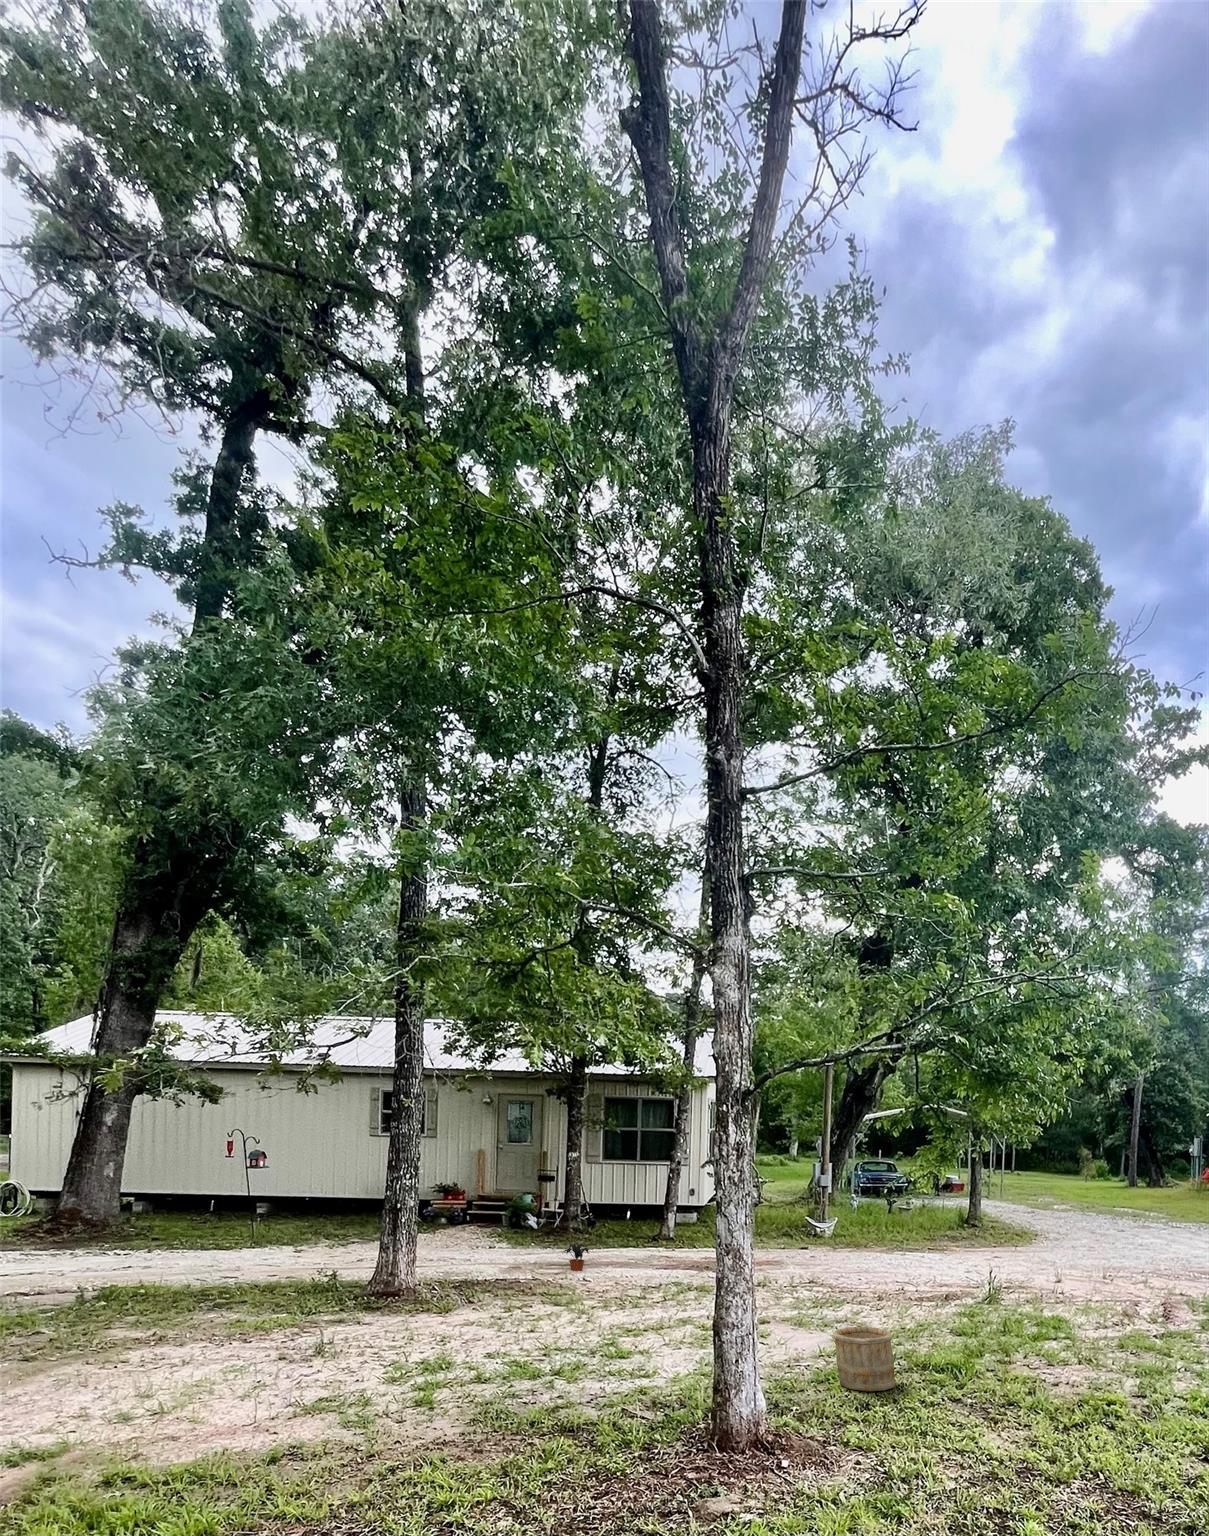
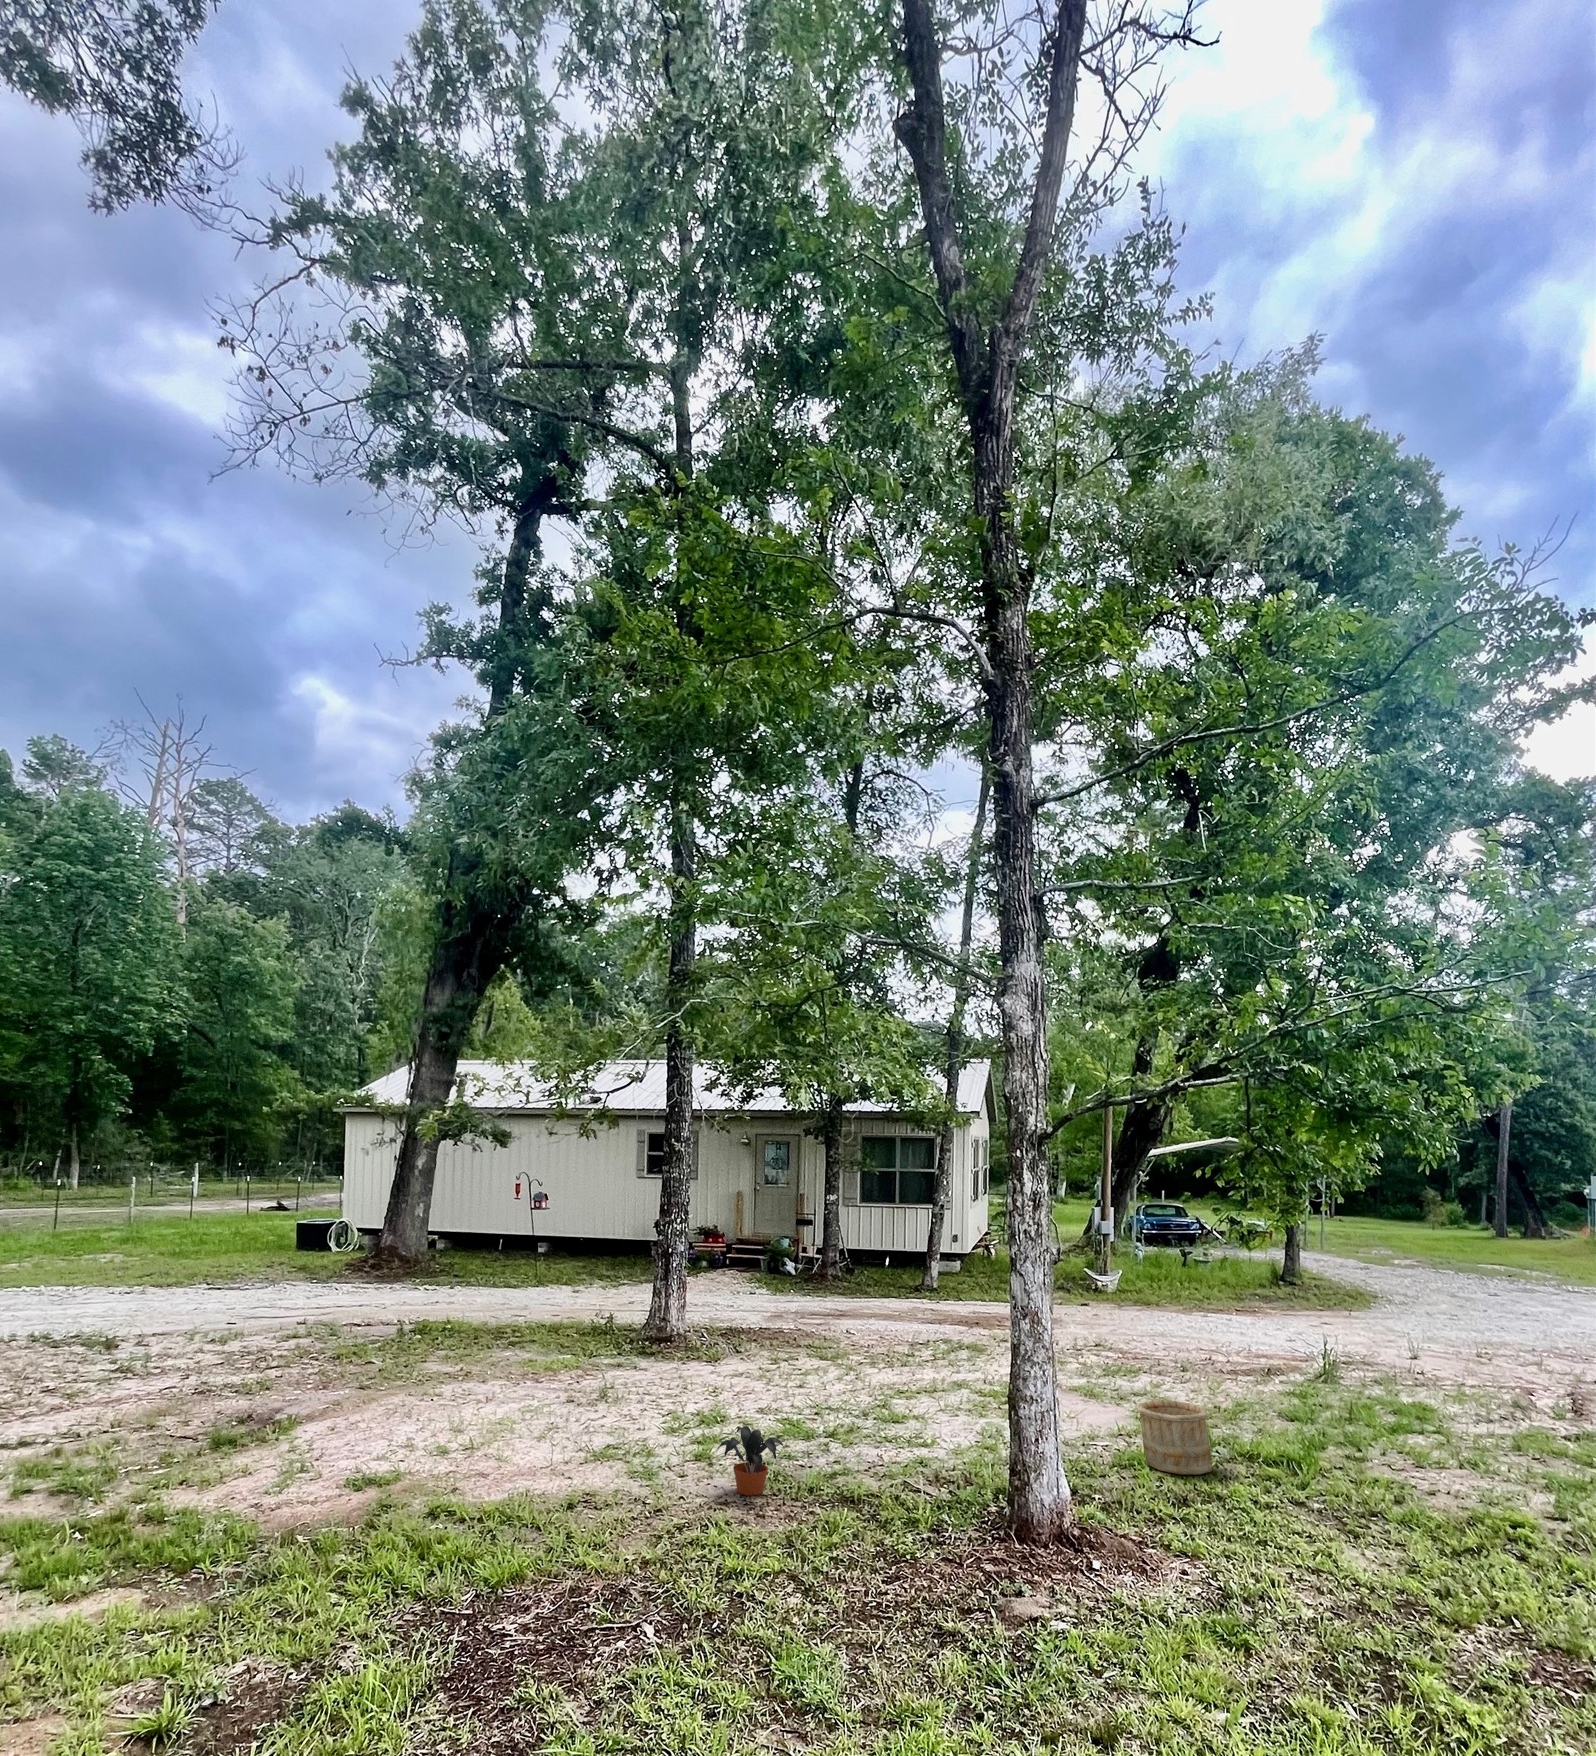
potted plant: present [564,1244,589,1271] -> present [717,1426,784,1495]

